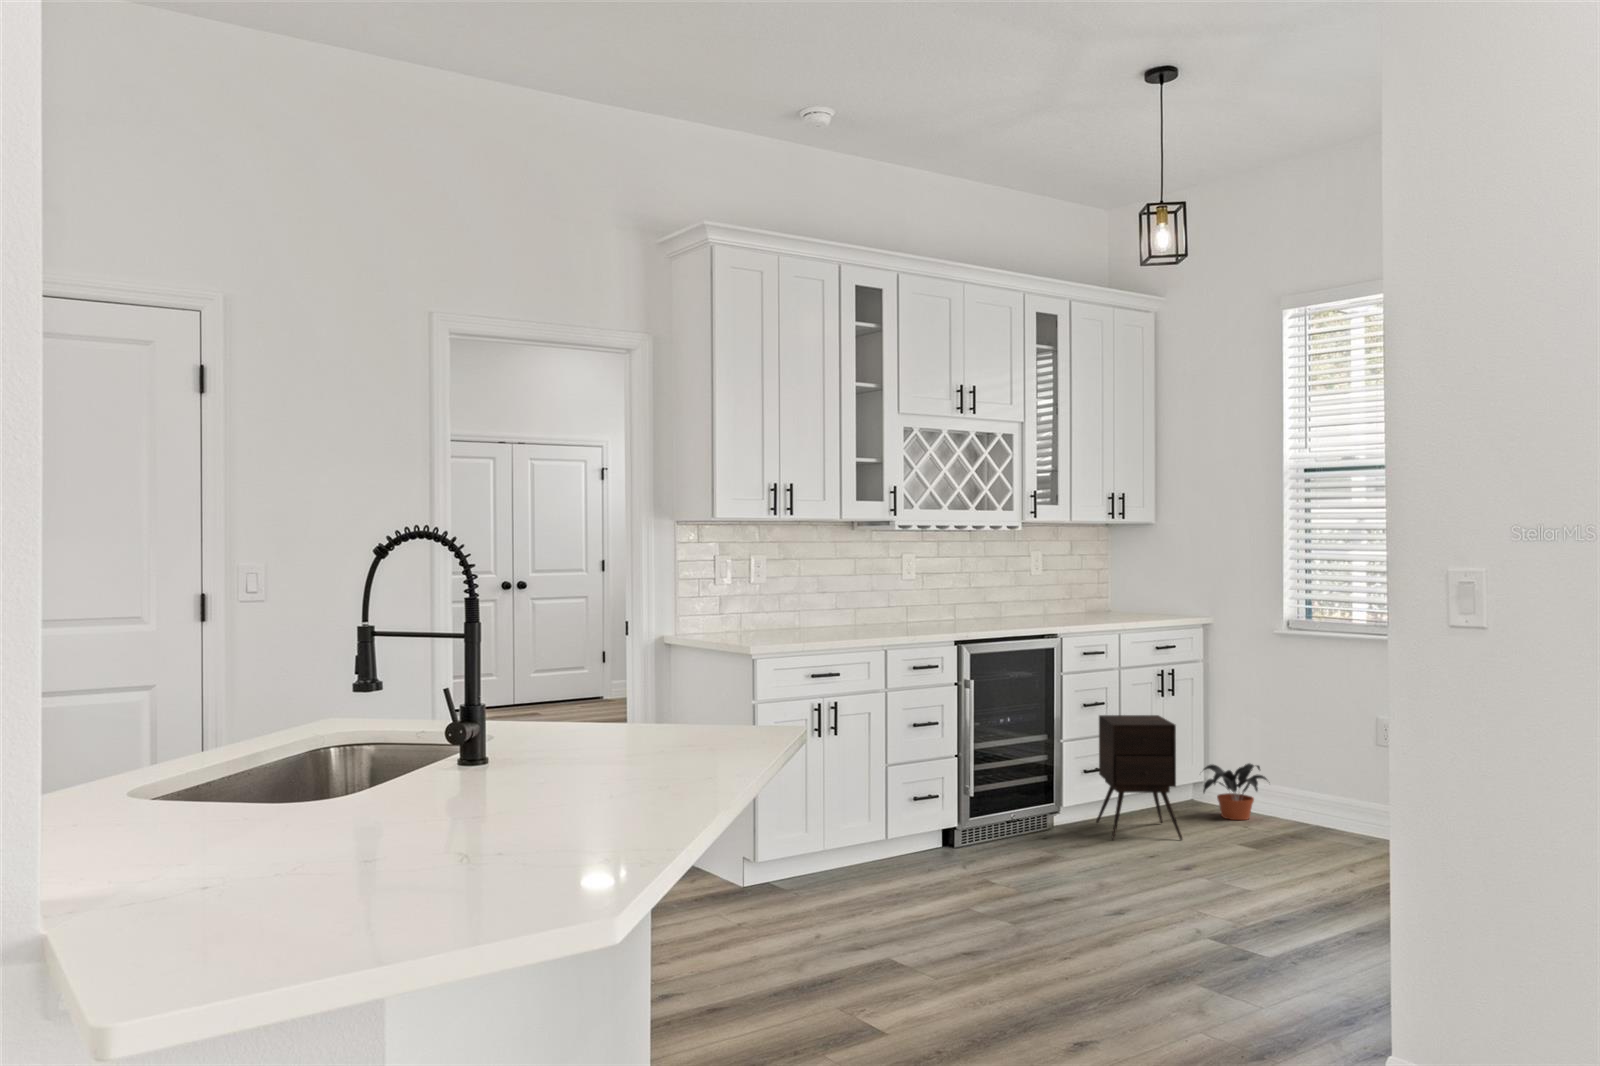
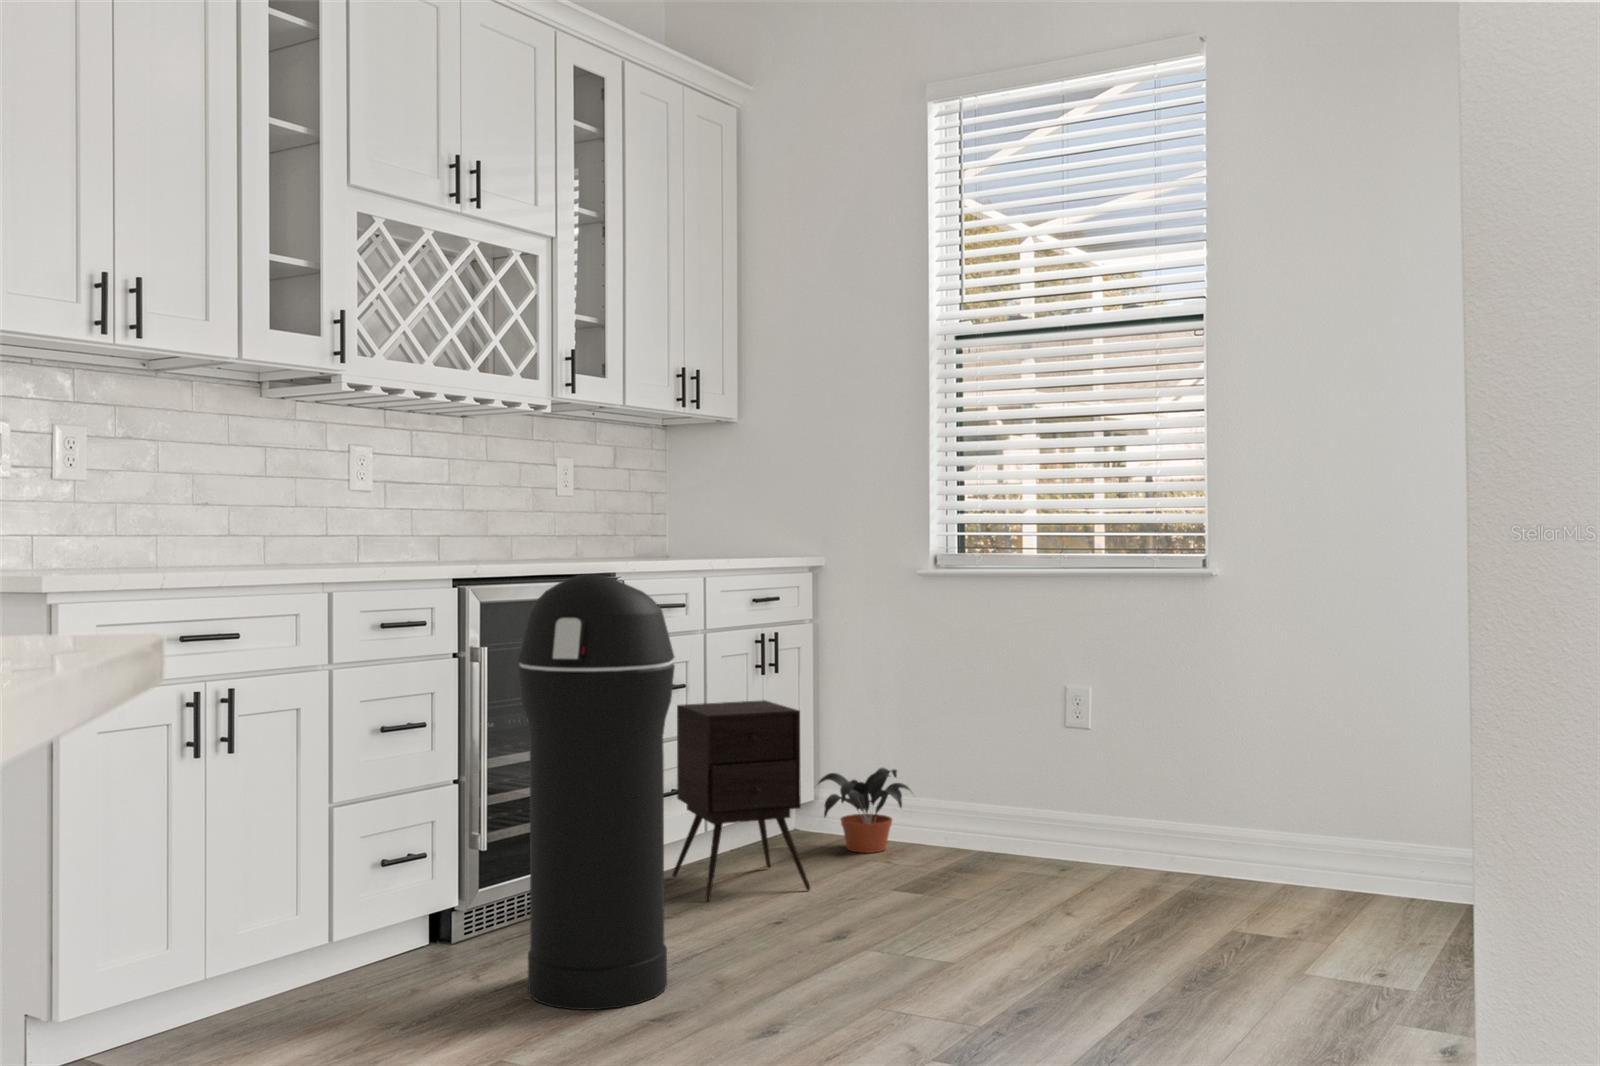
trash can: none [985,646,1075,892] -> present [518,574,675,1010]

